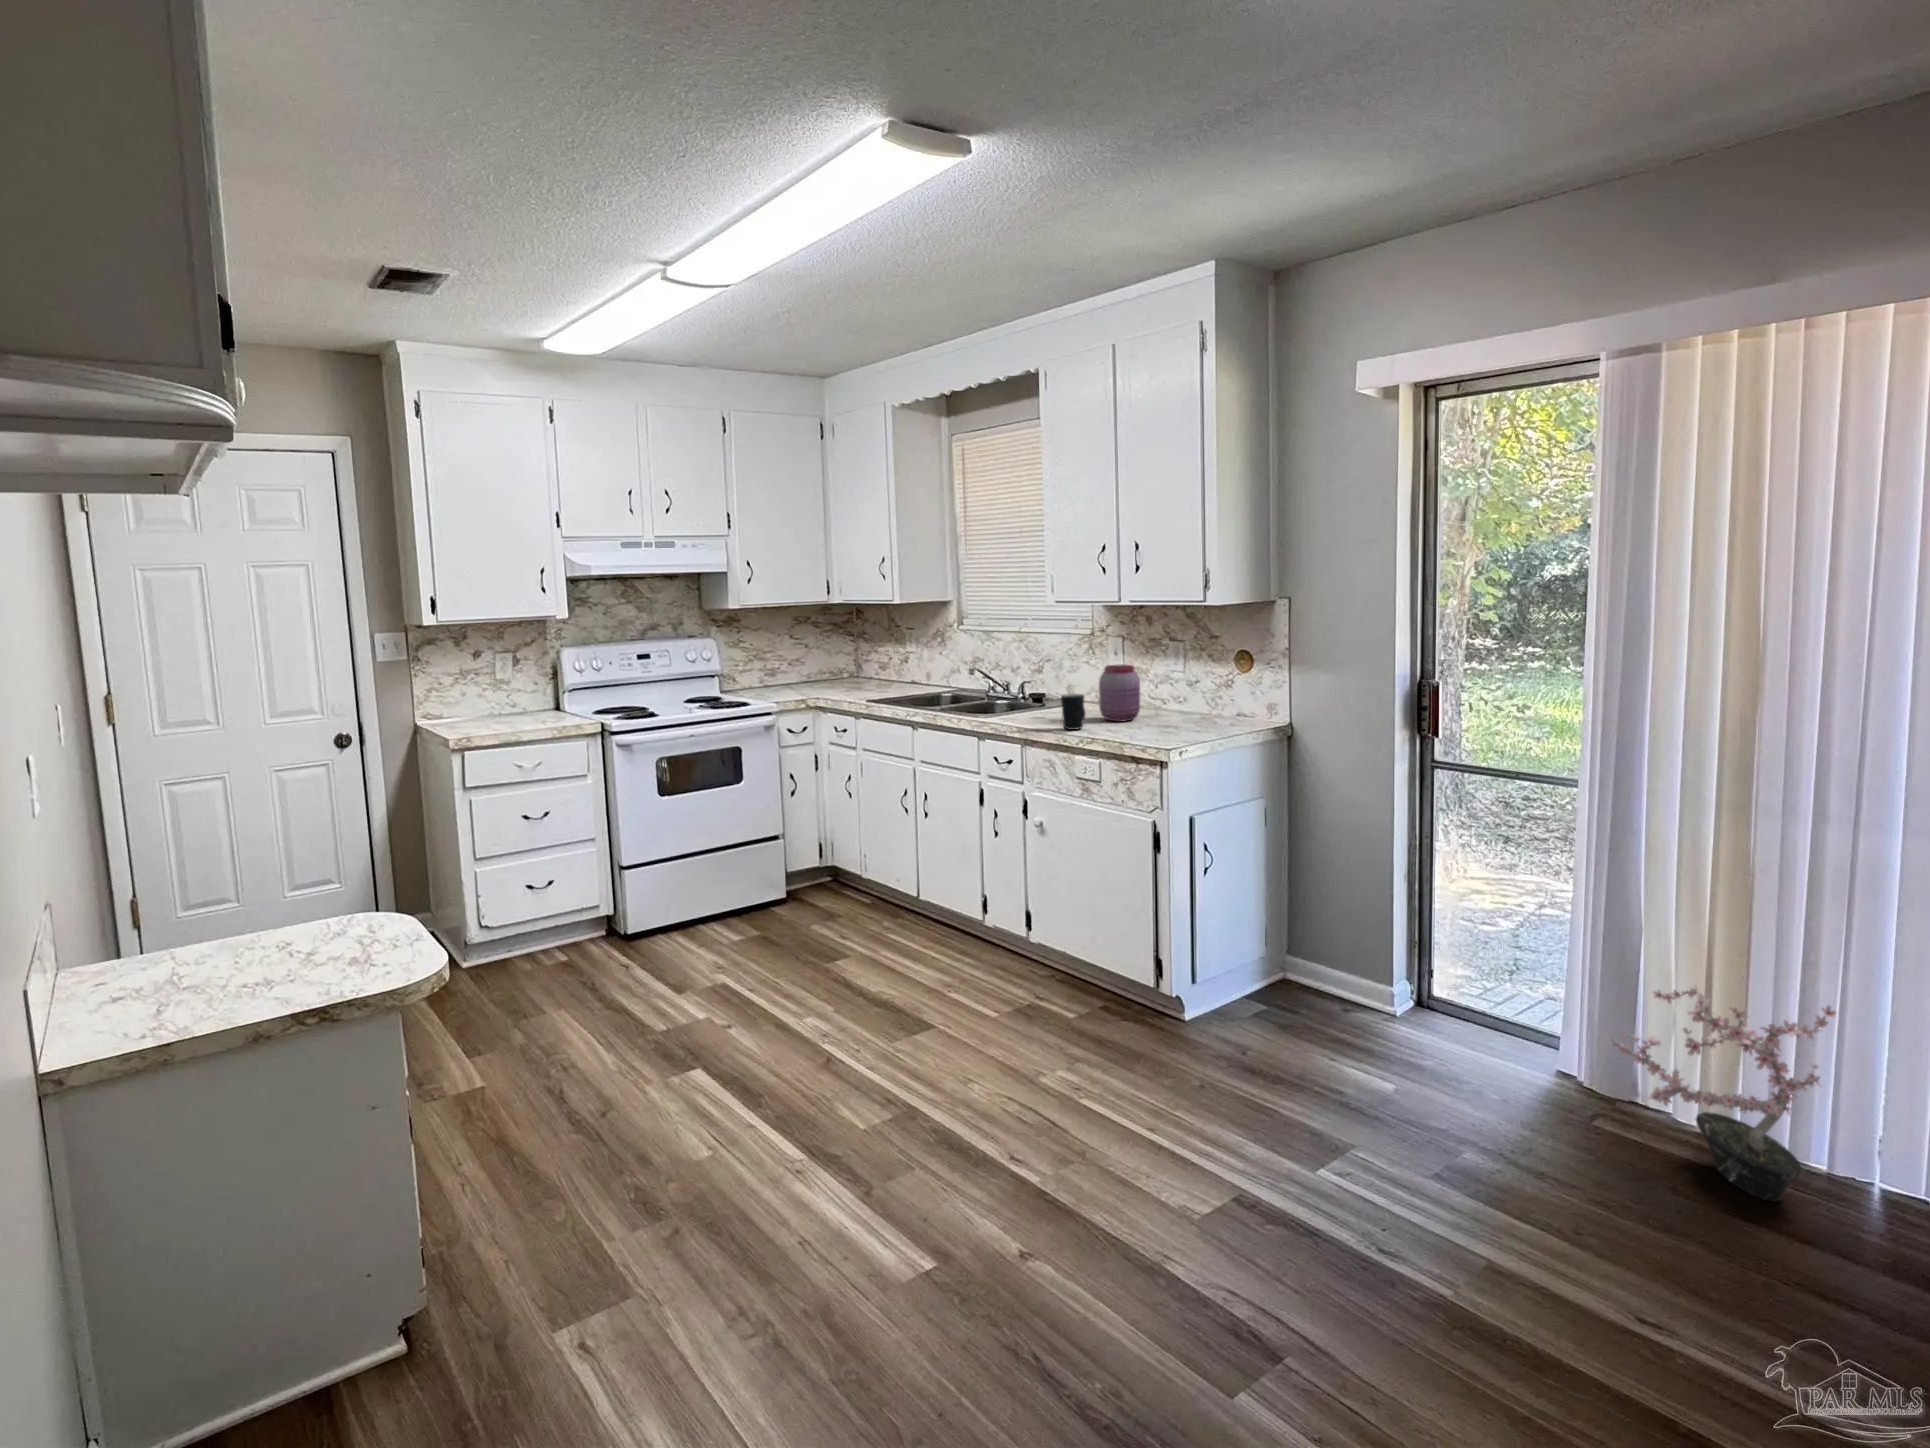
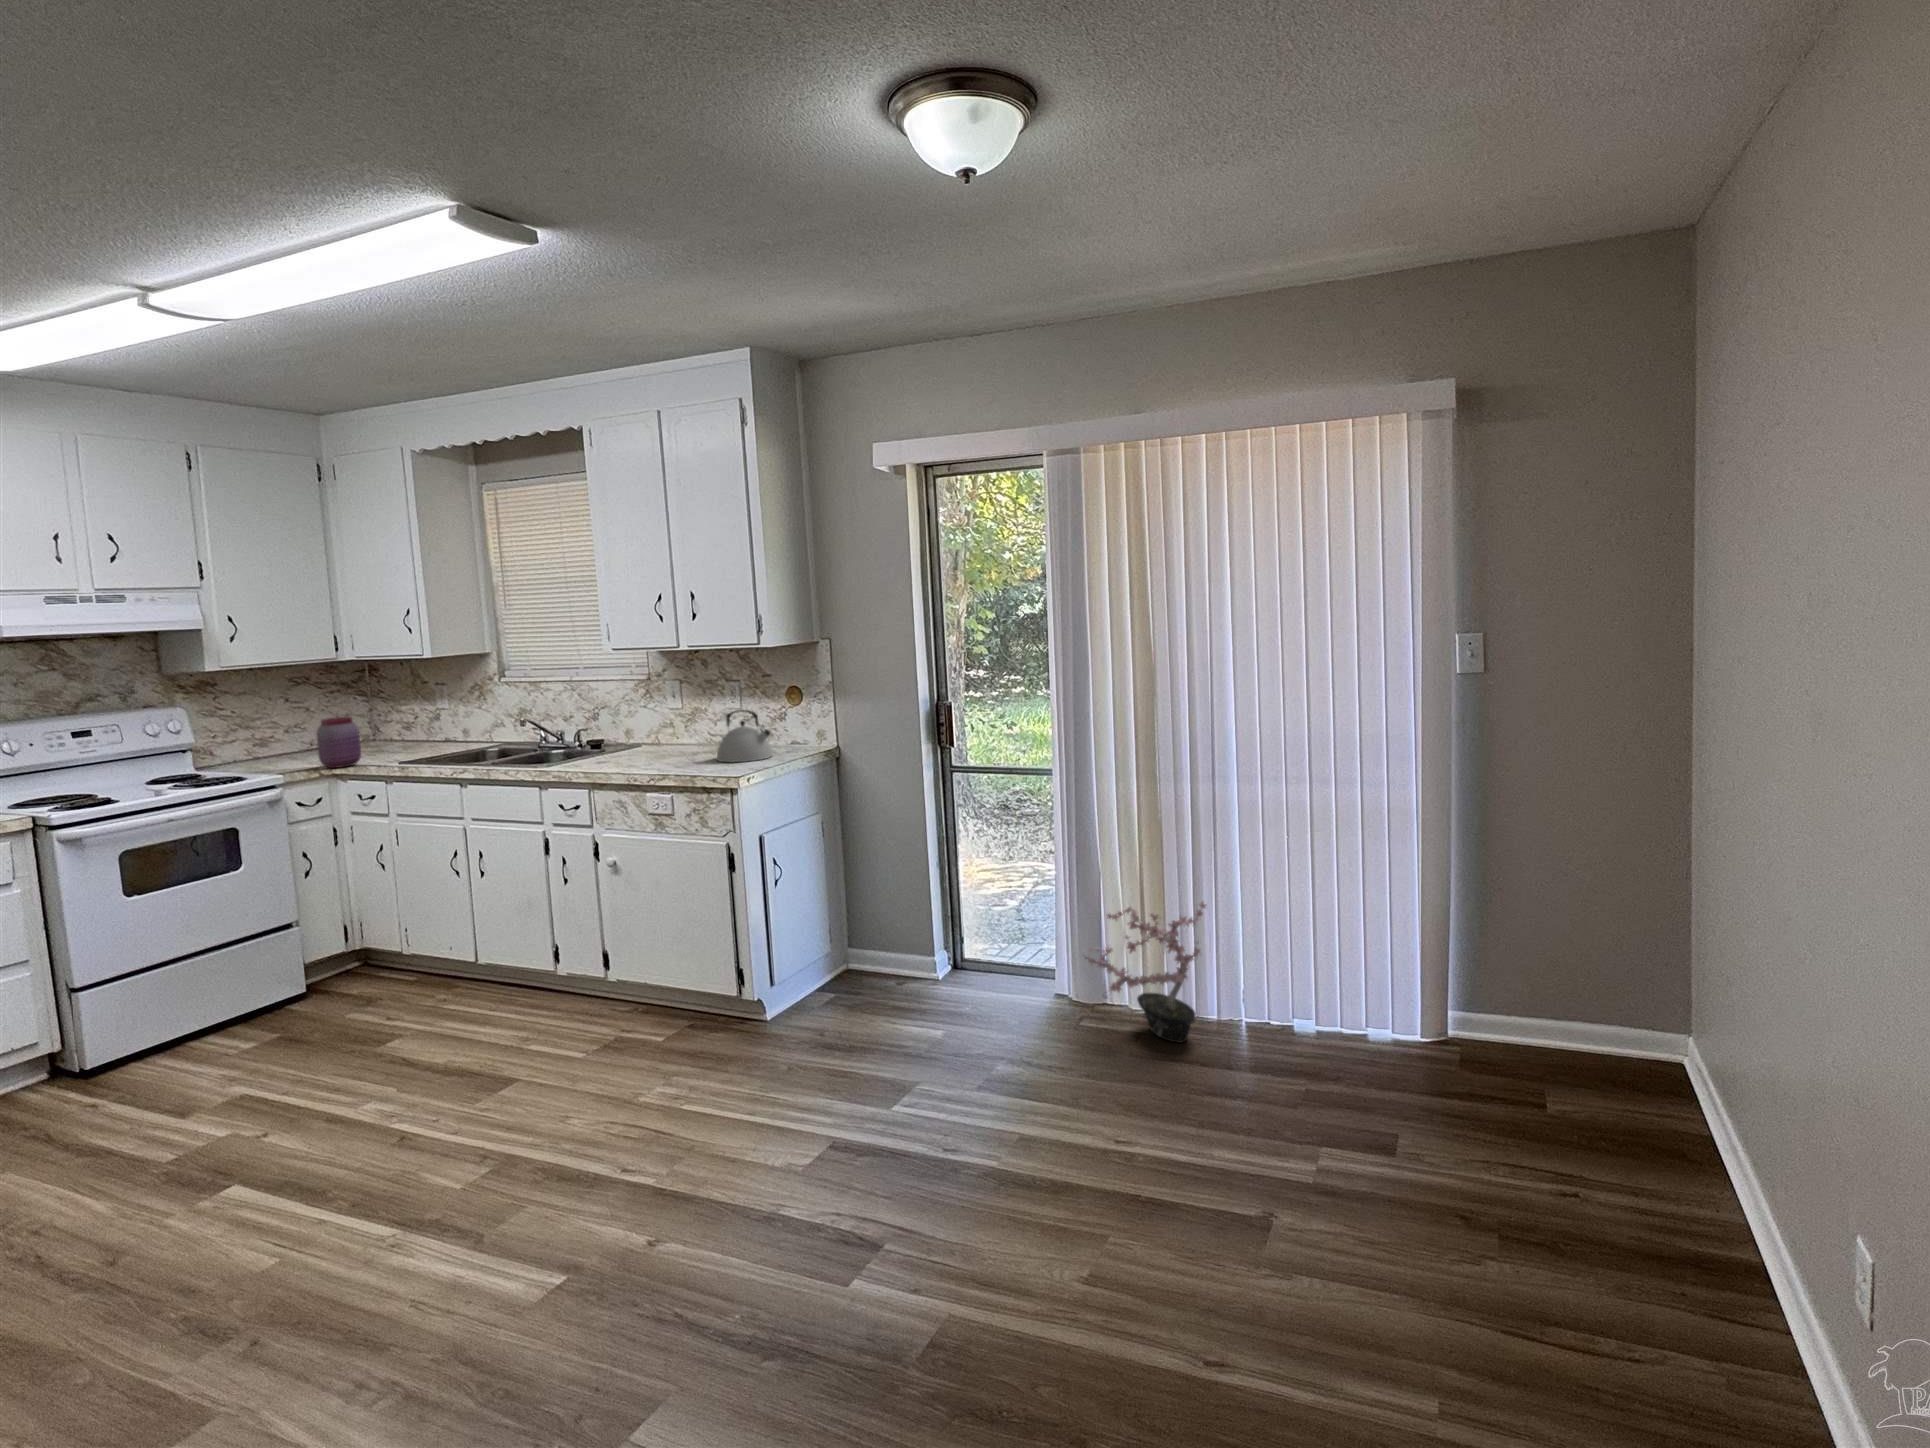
jar: present [1099,664,1140,722] -> present [316,717,361,768]
kettle: none [1150,674,1212,732] -> present [717,710,773,762]
mug: present [1061,694,1085,730] -> none [629,735,655,769]

